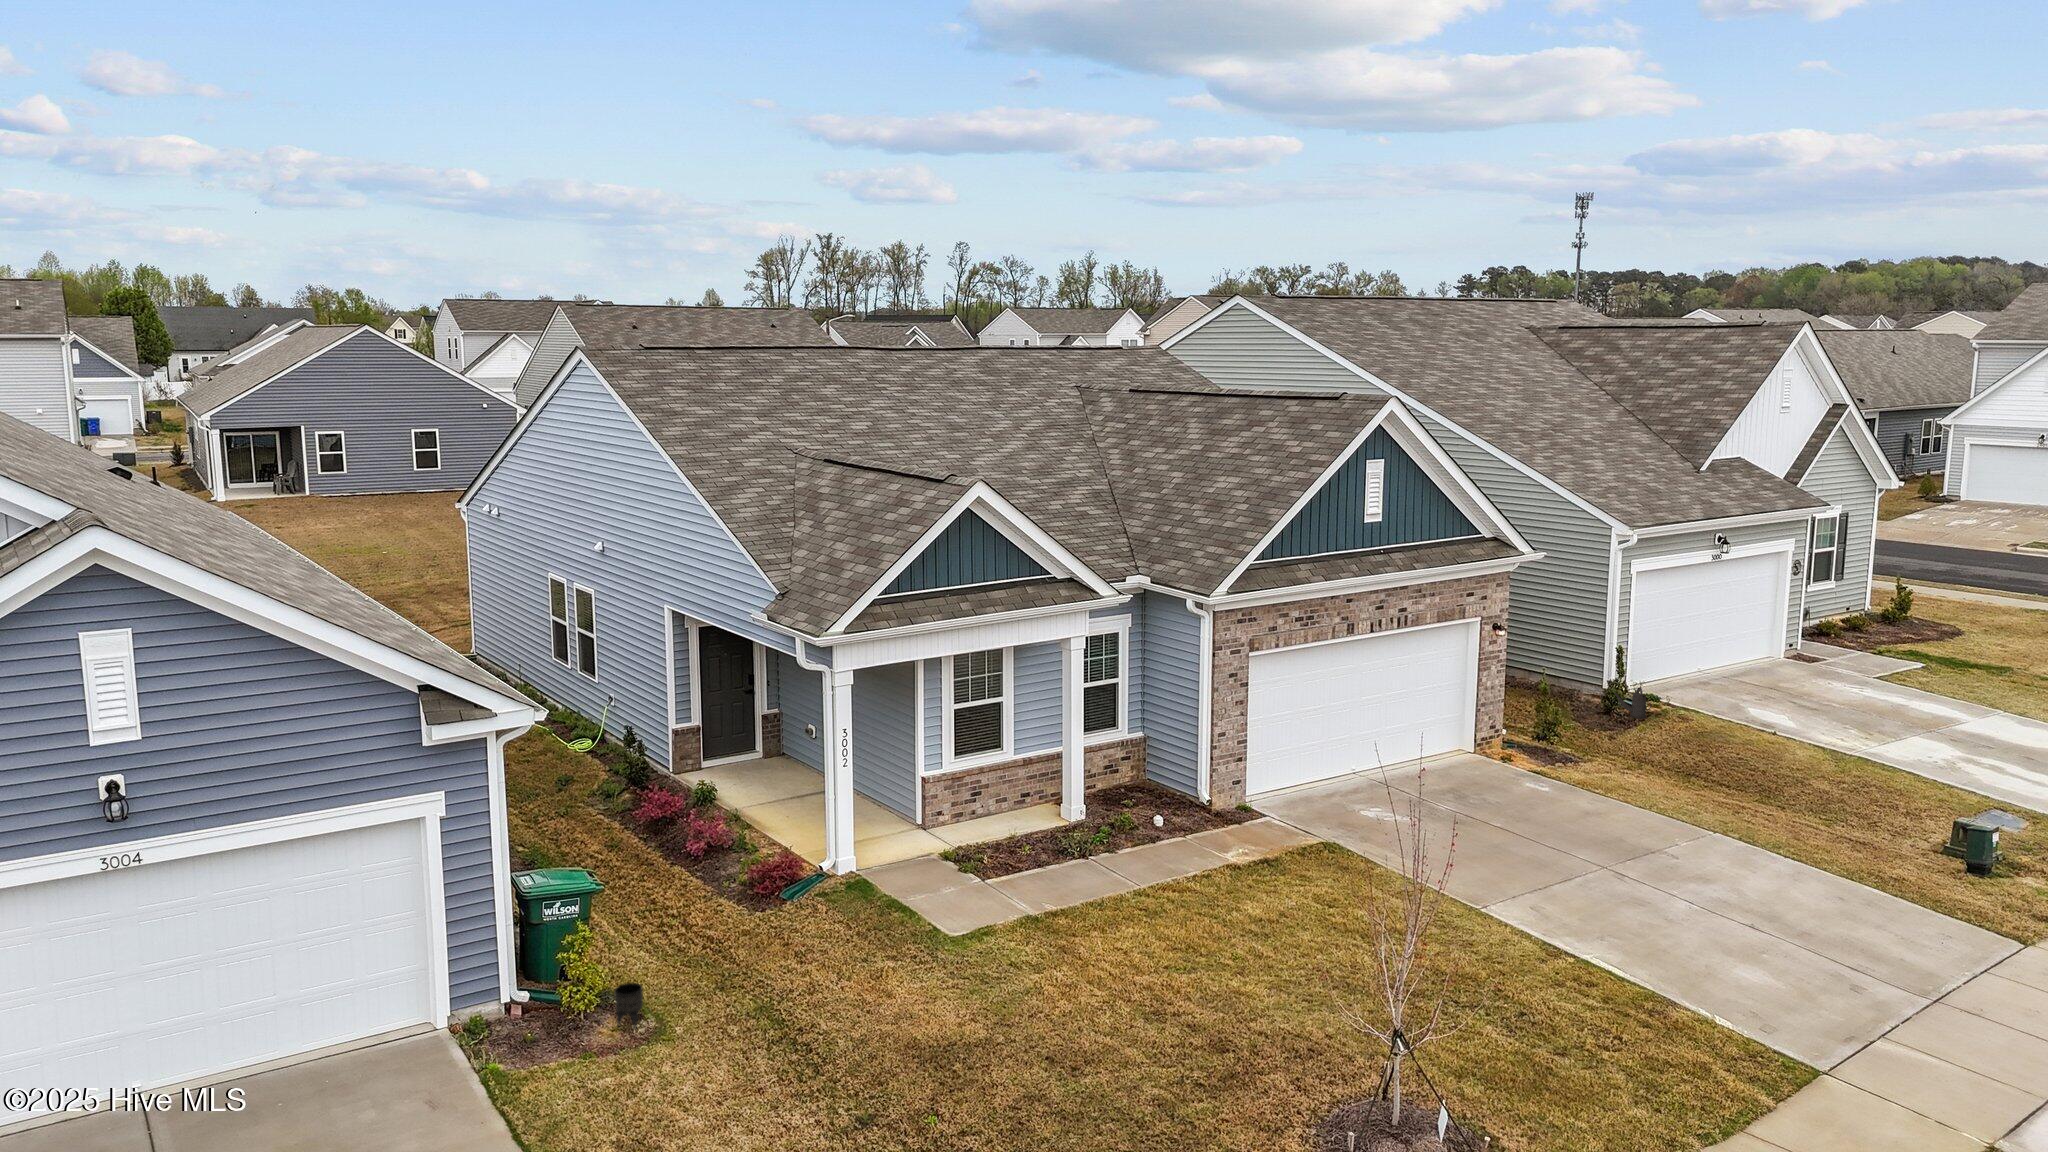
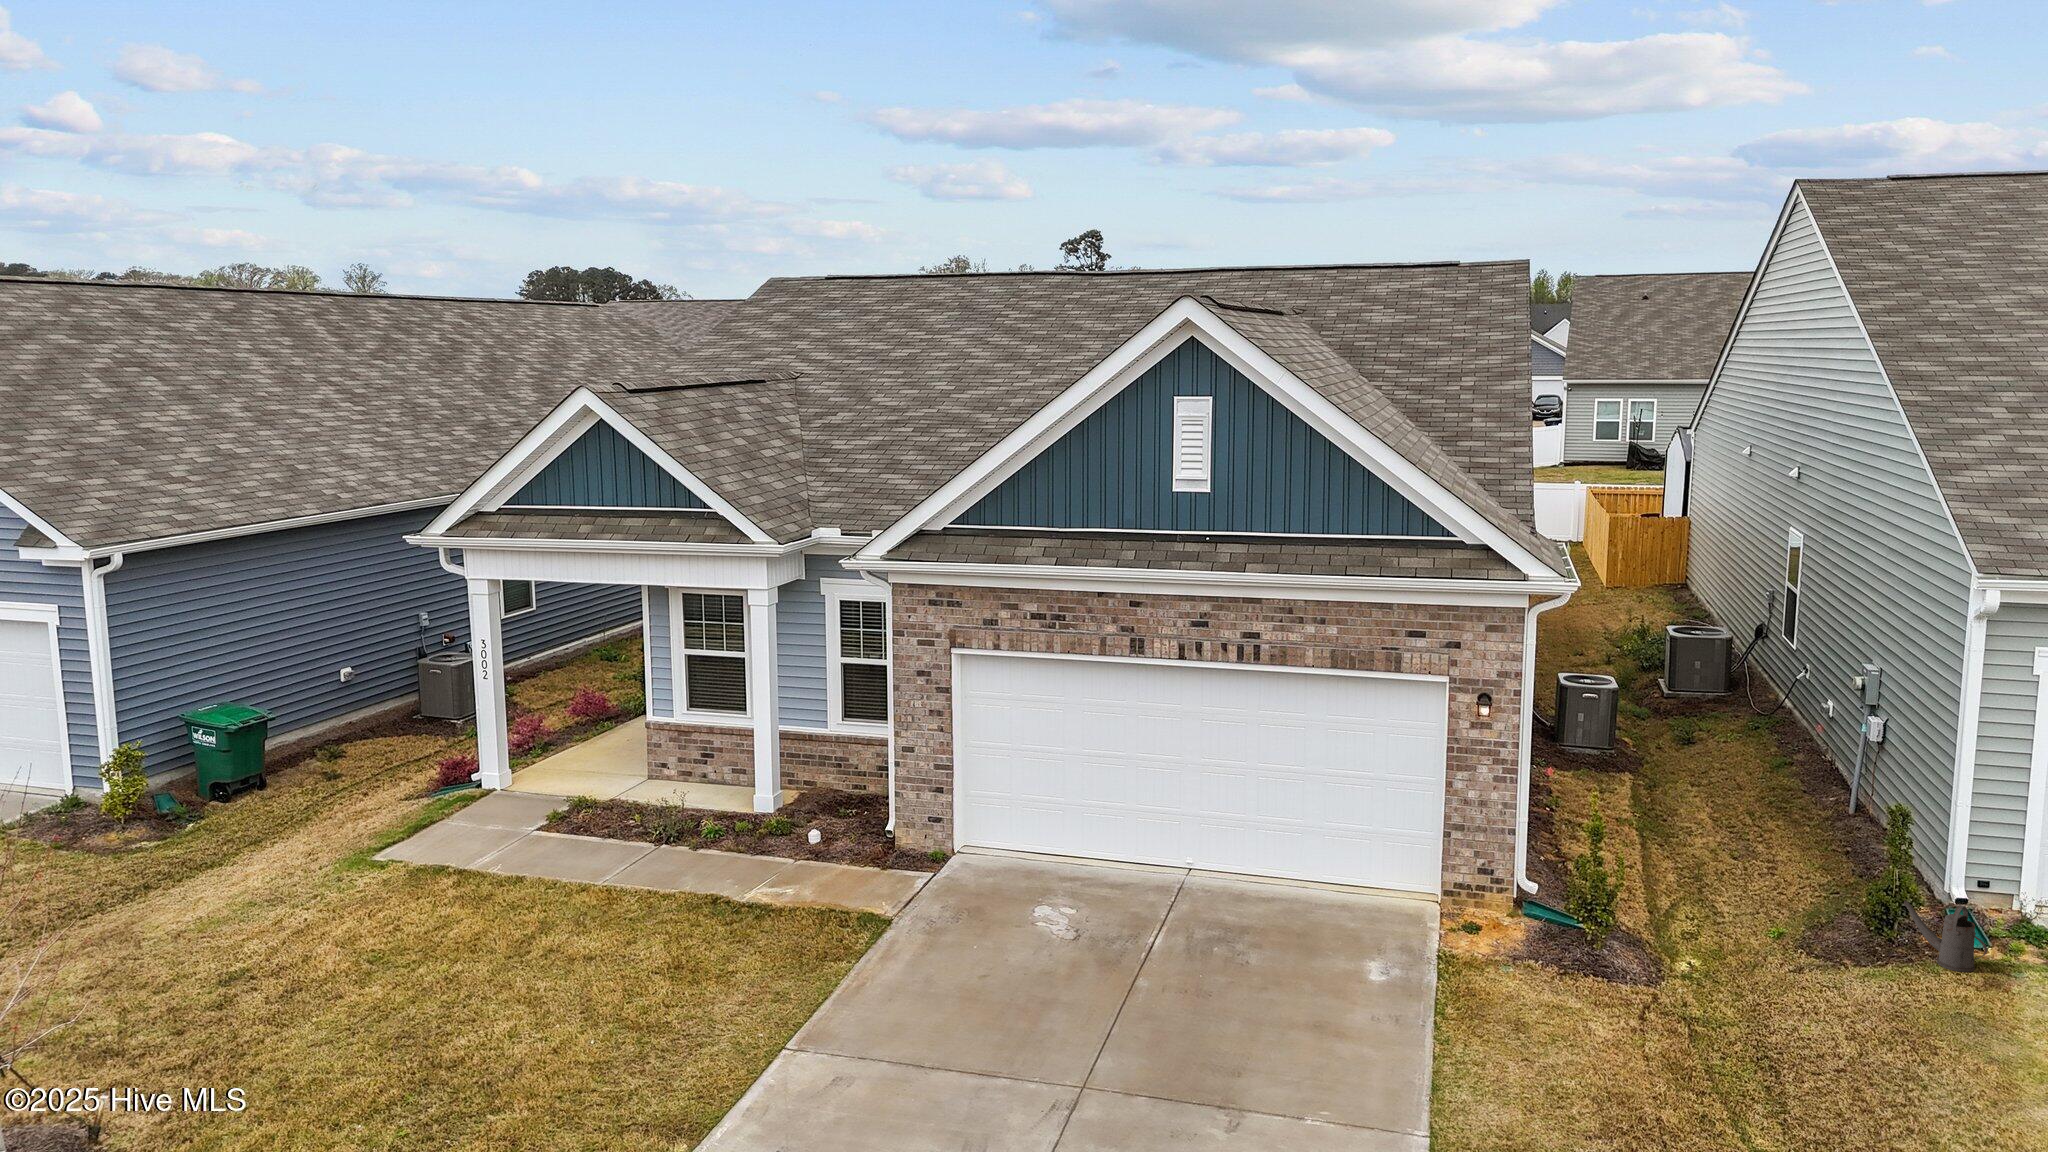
planter: present [614,983,643,1029] -> none [81,798,112,838]

